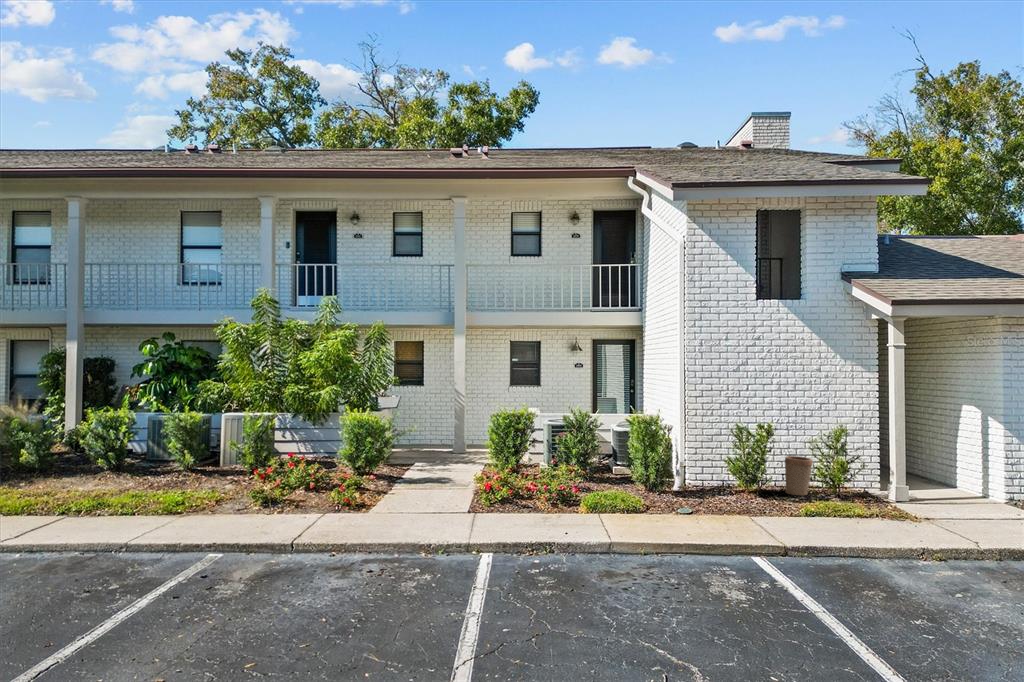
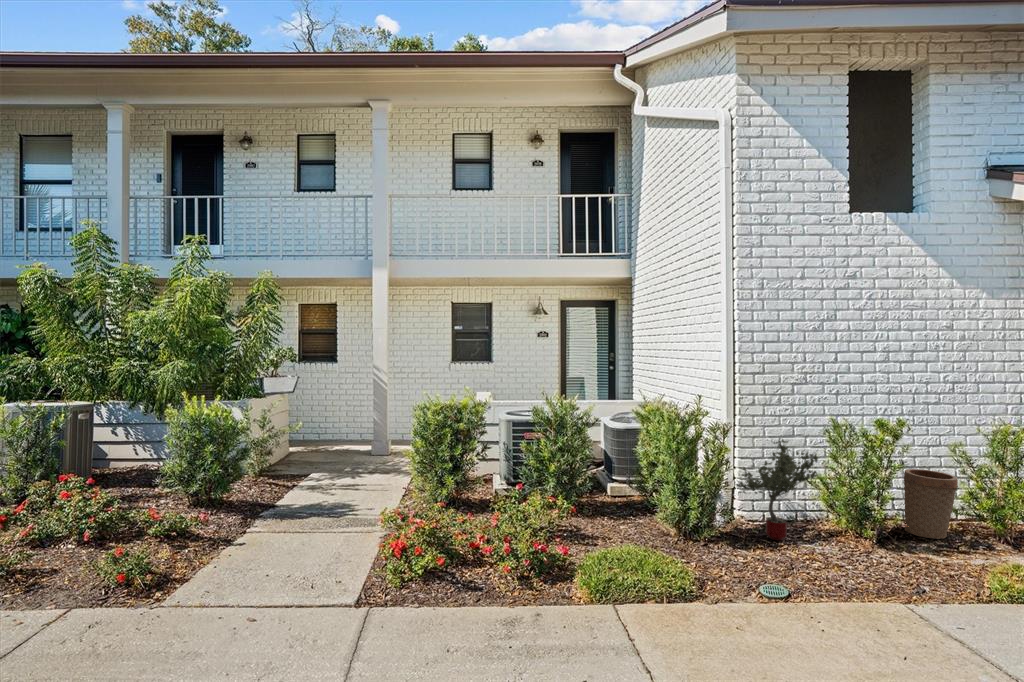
potted tree: none [679,435,728,494] -> present [736,439,818,541]

